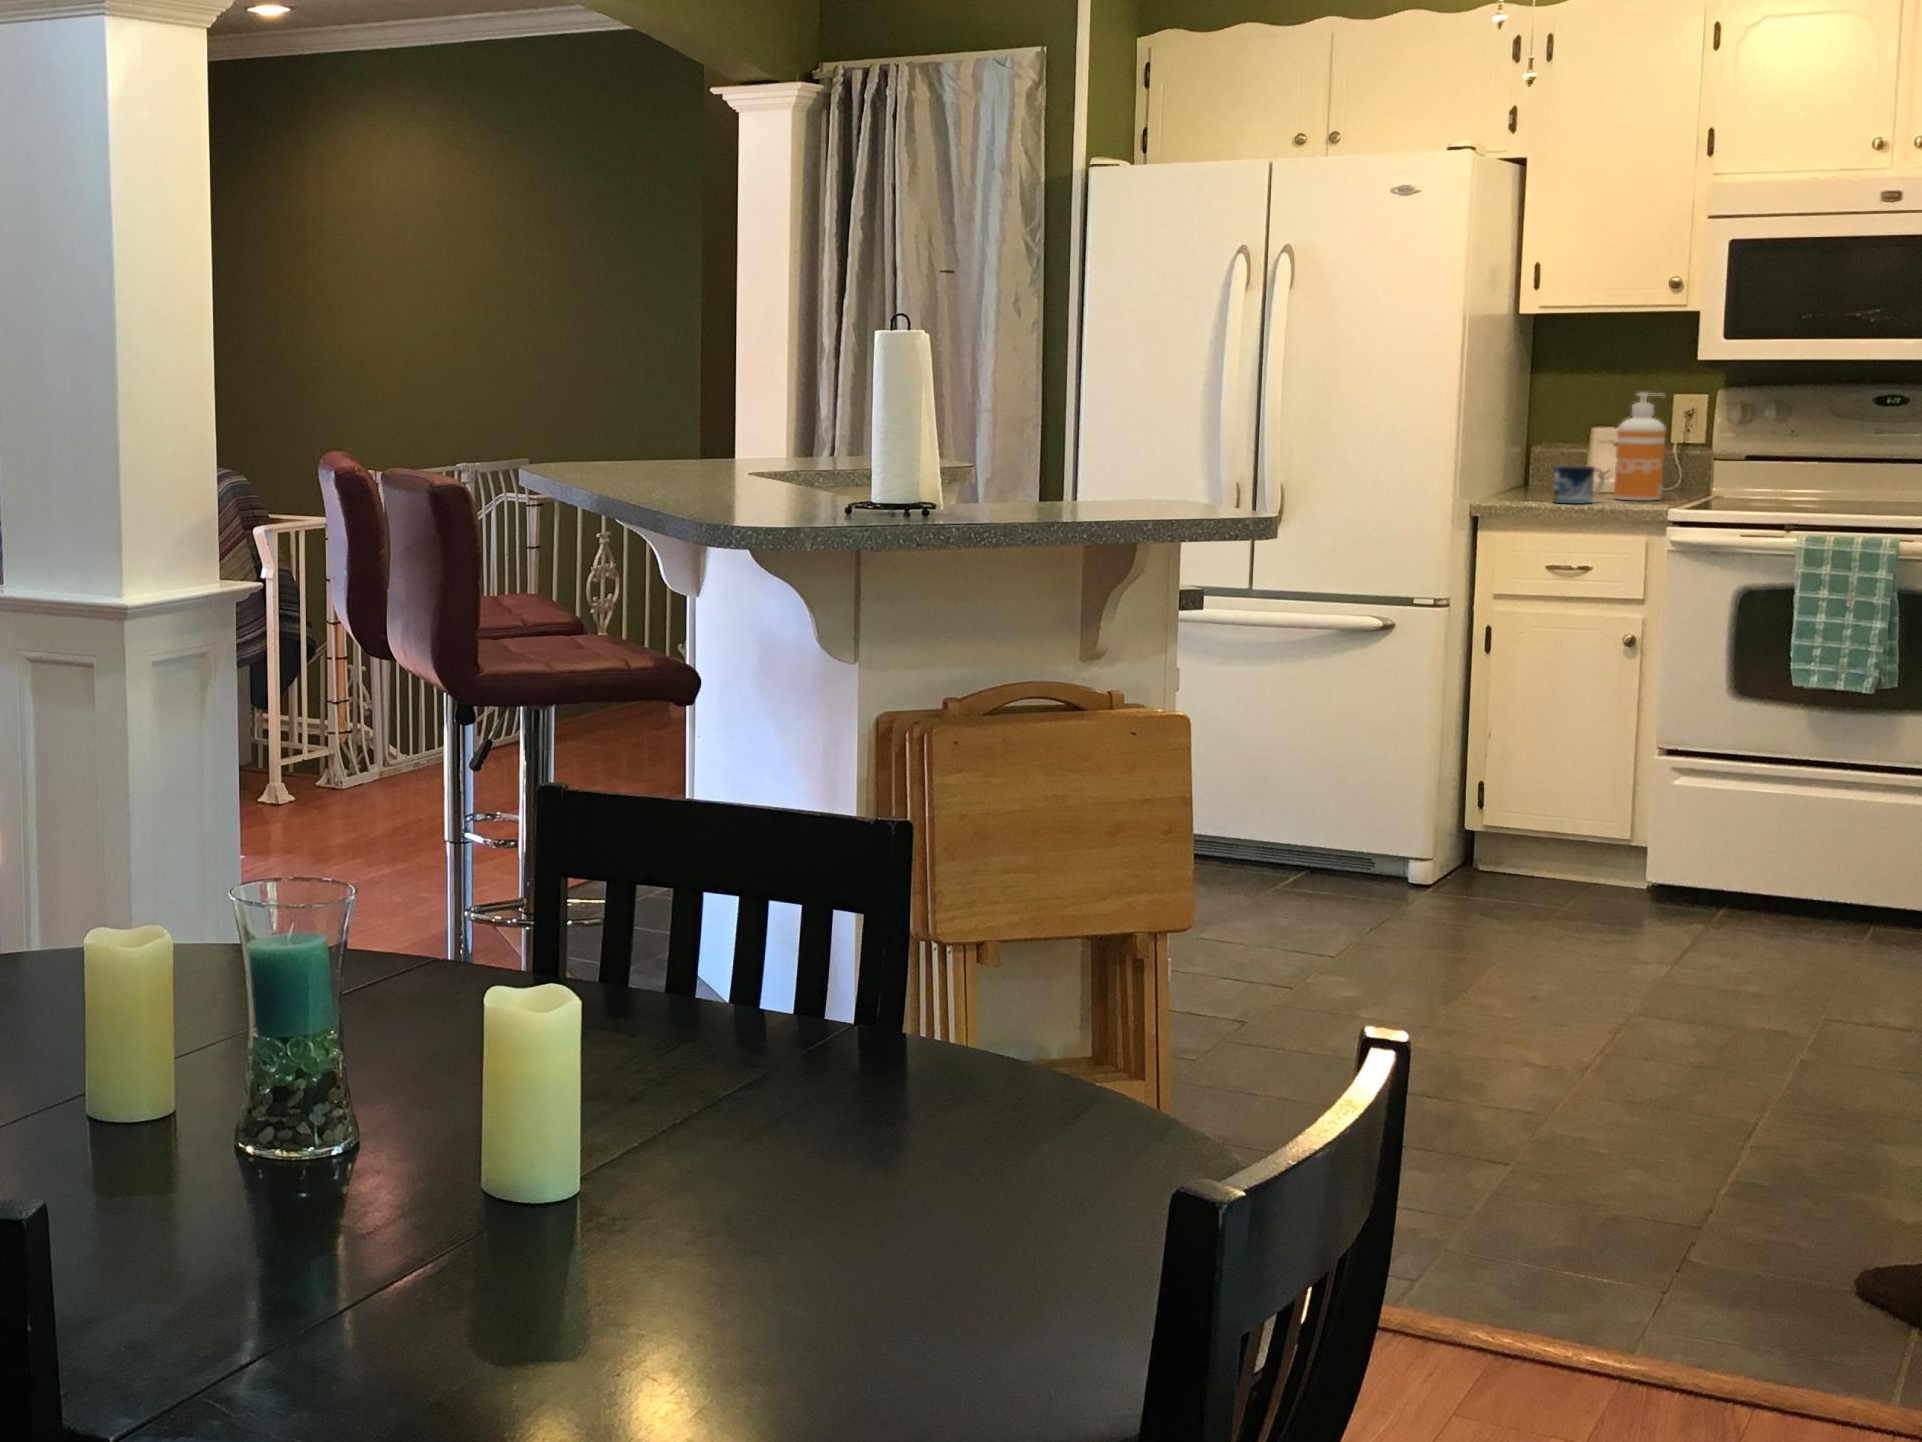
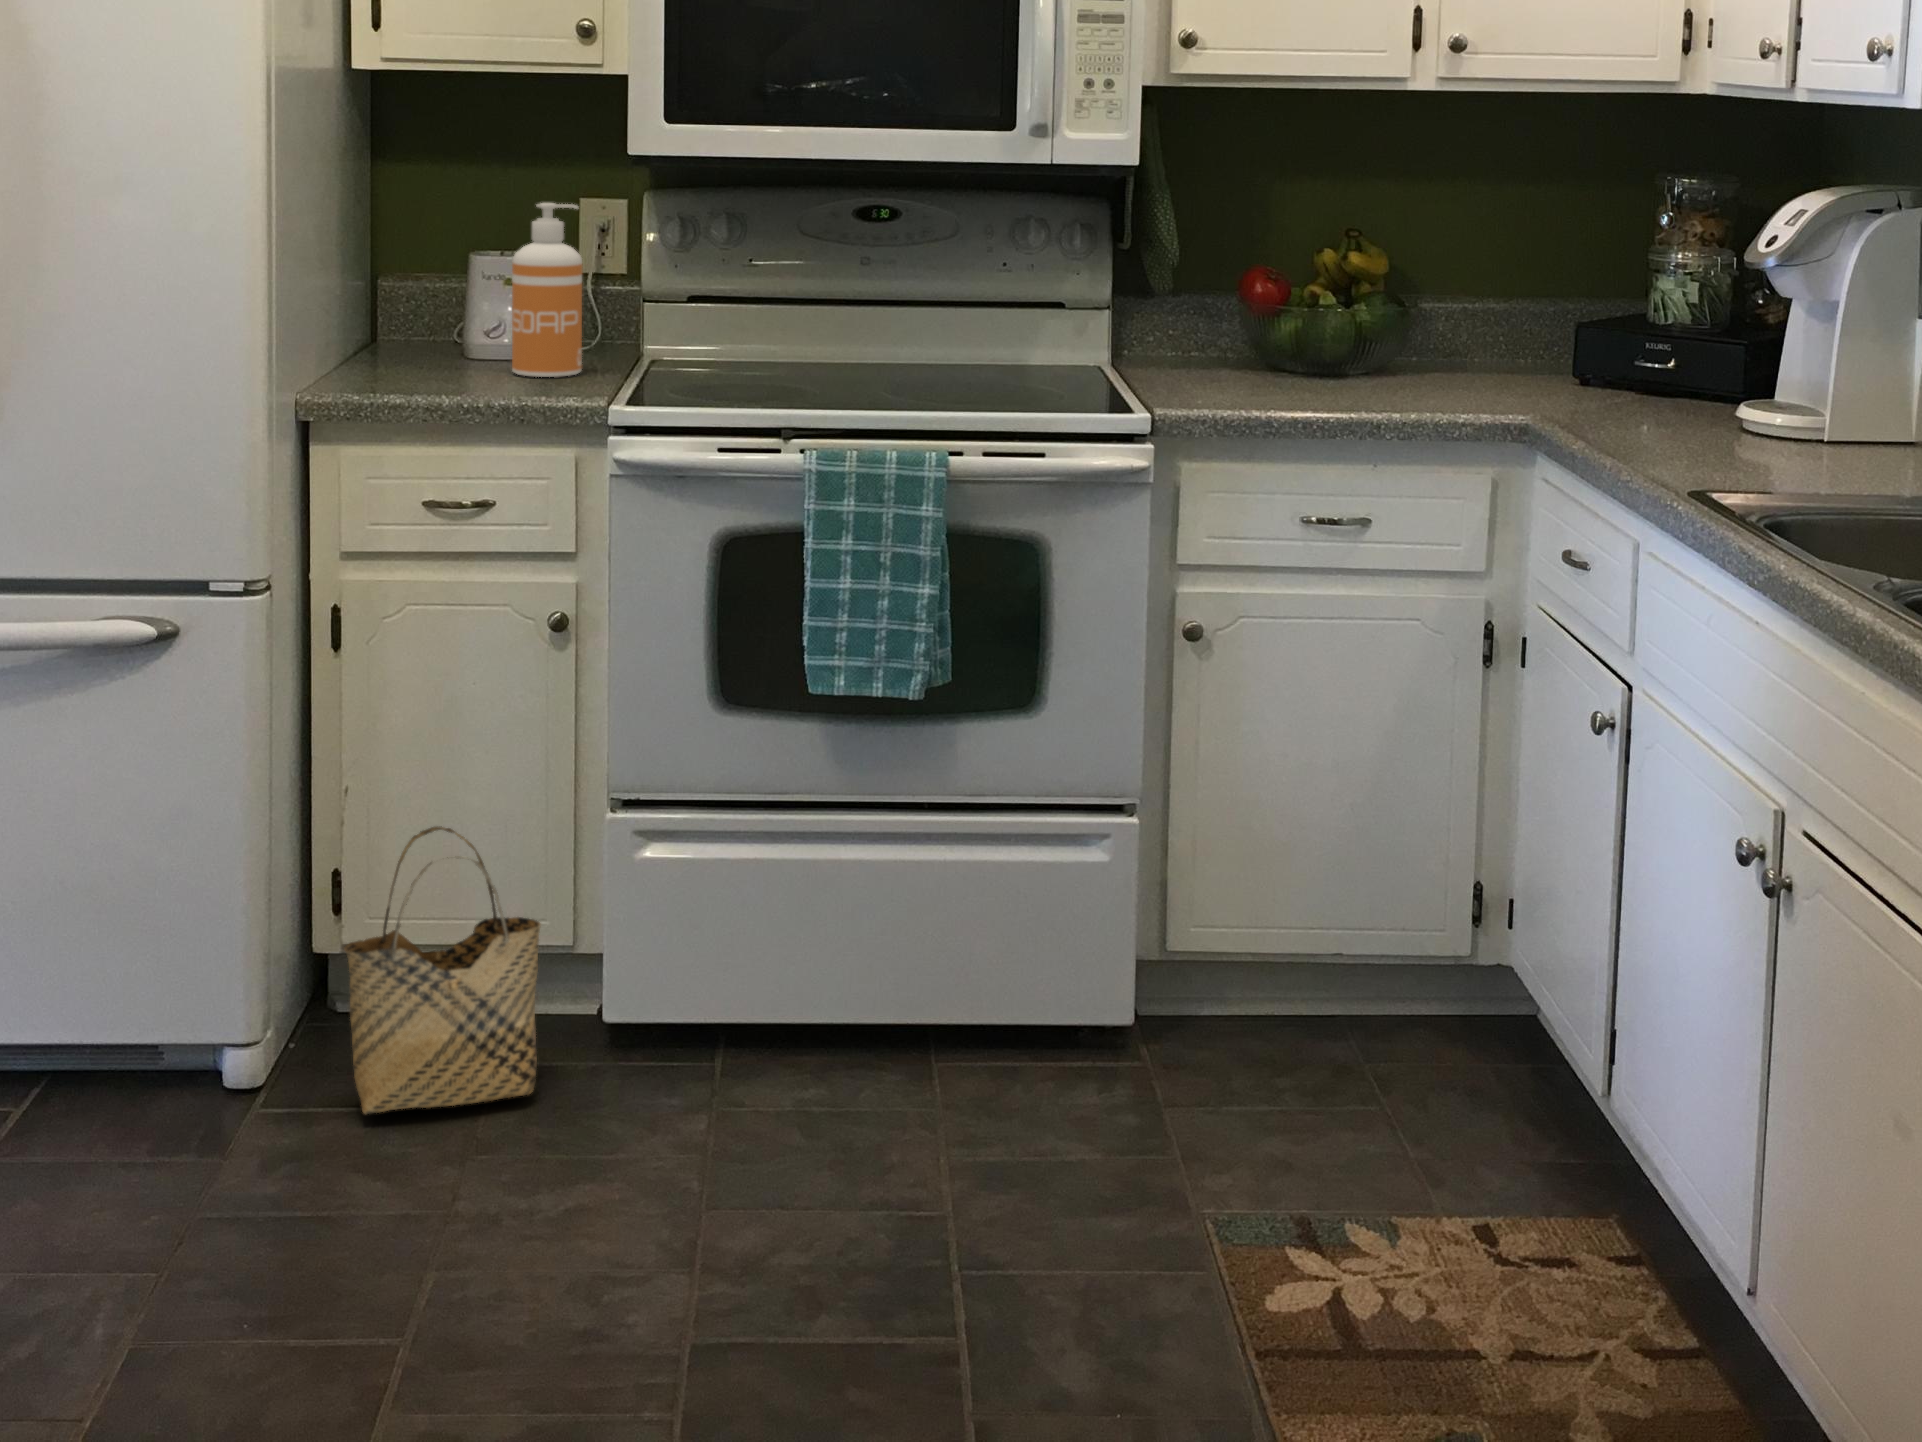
mug: present [1553,465,1605,503] -> none [423,324,501,392]
woven basket: none [1483,751,1606,908] -> present [344,827,541,1114]

